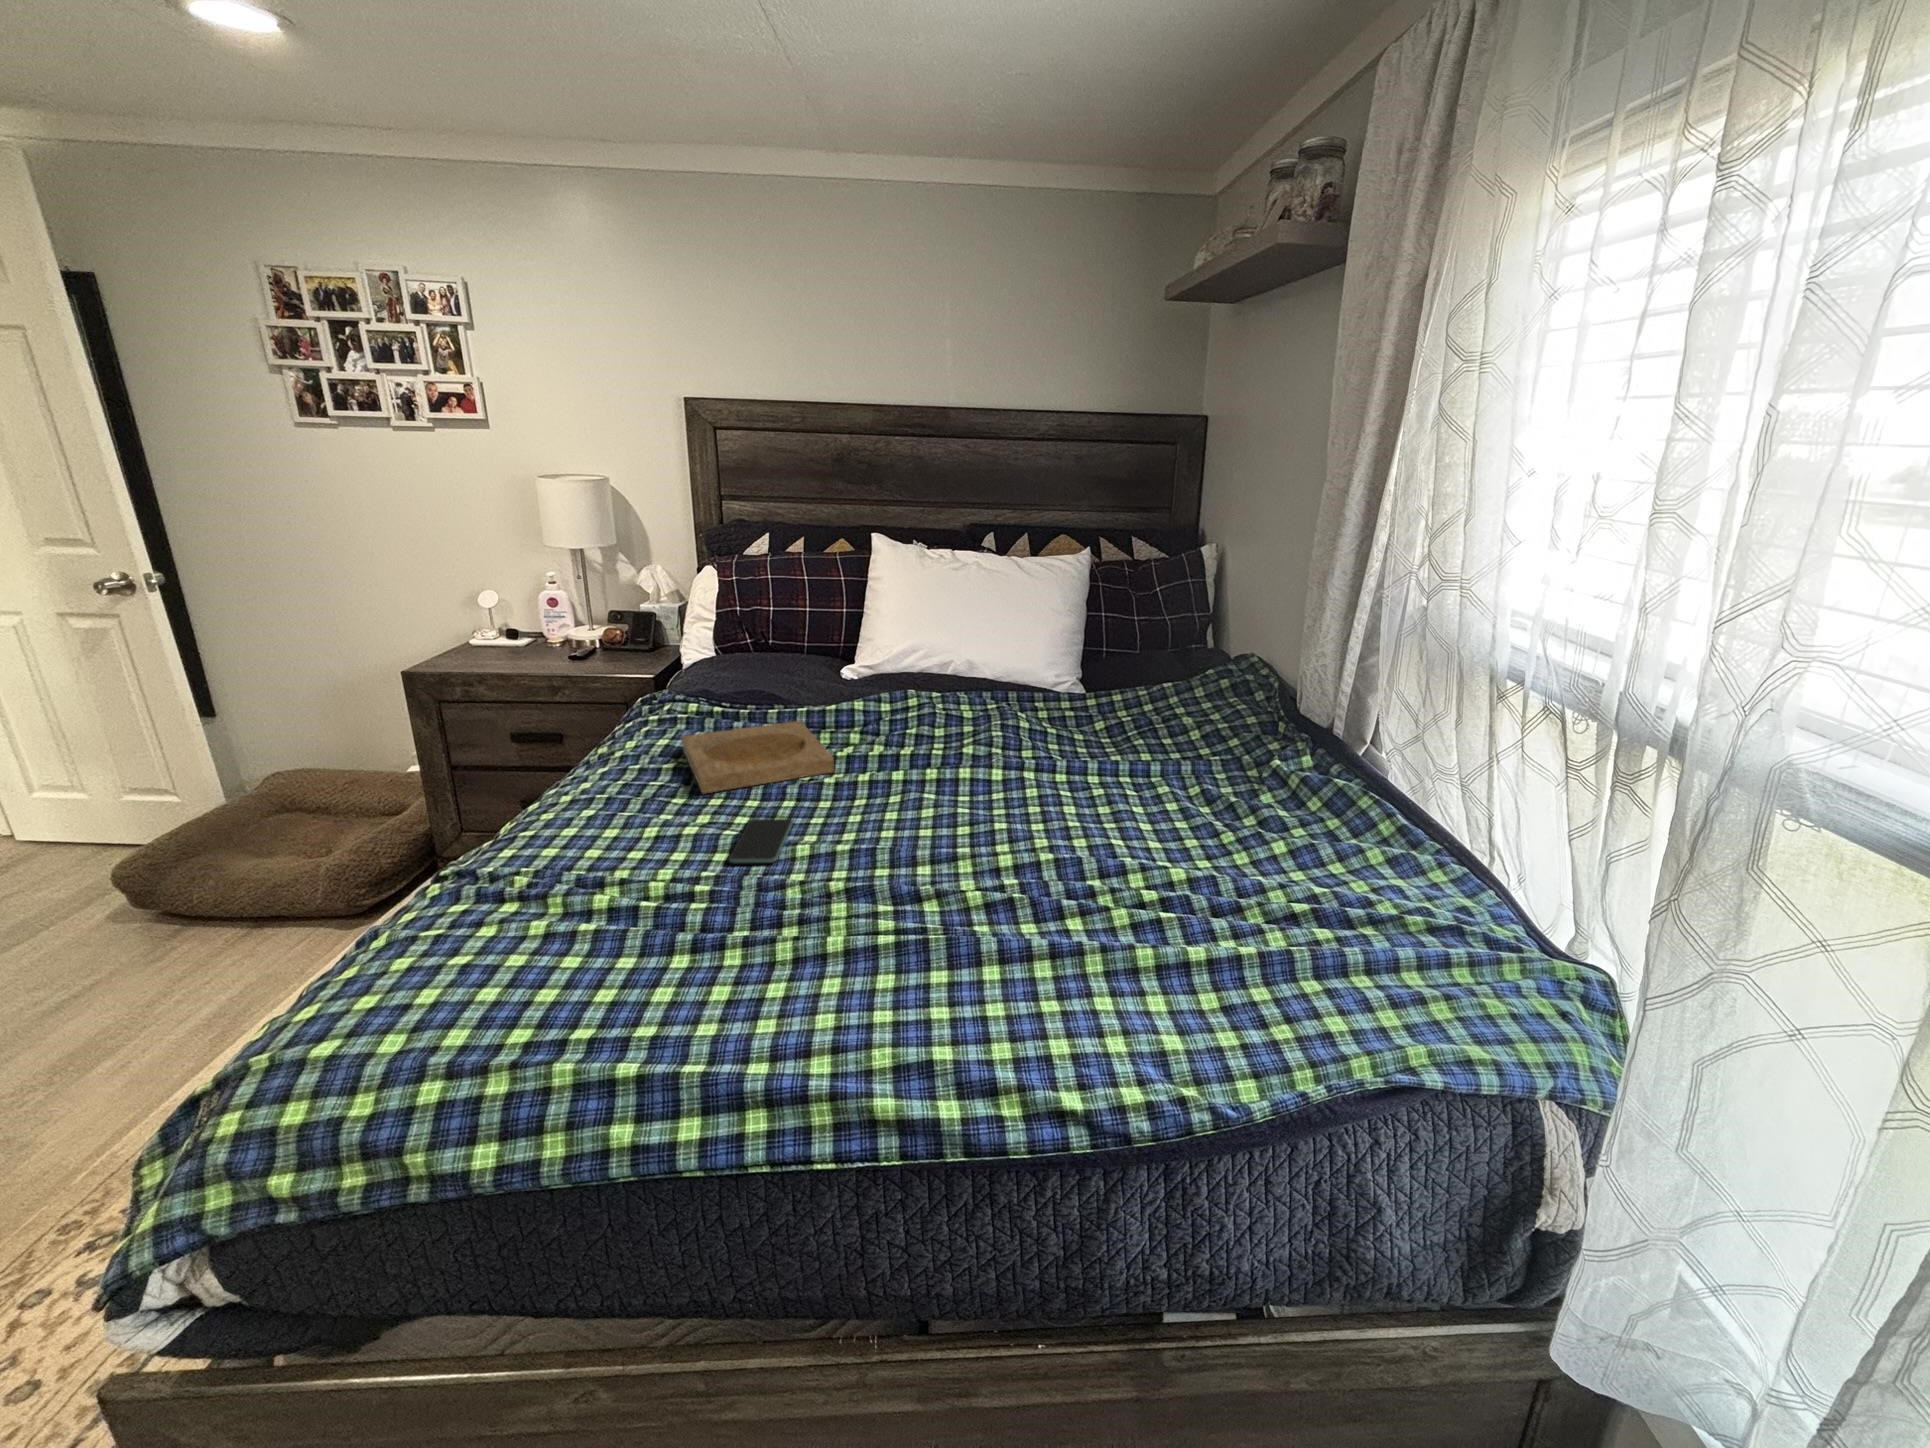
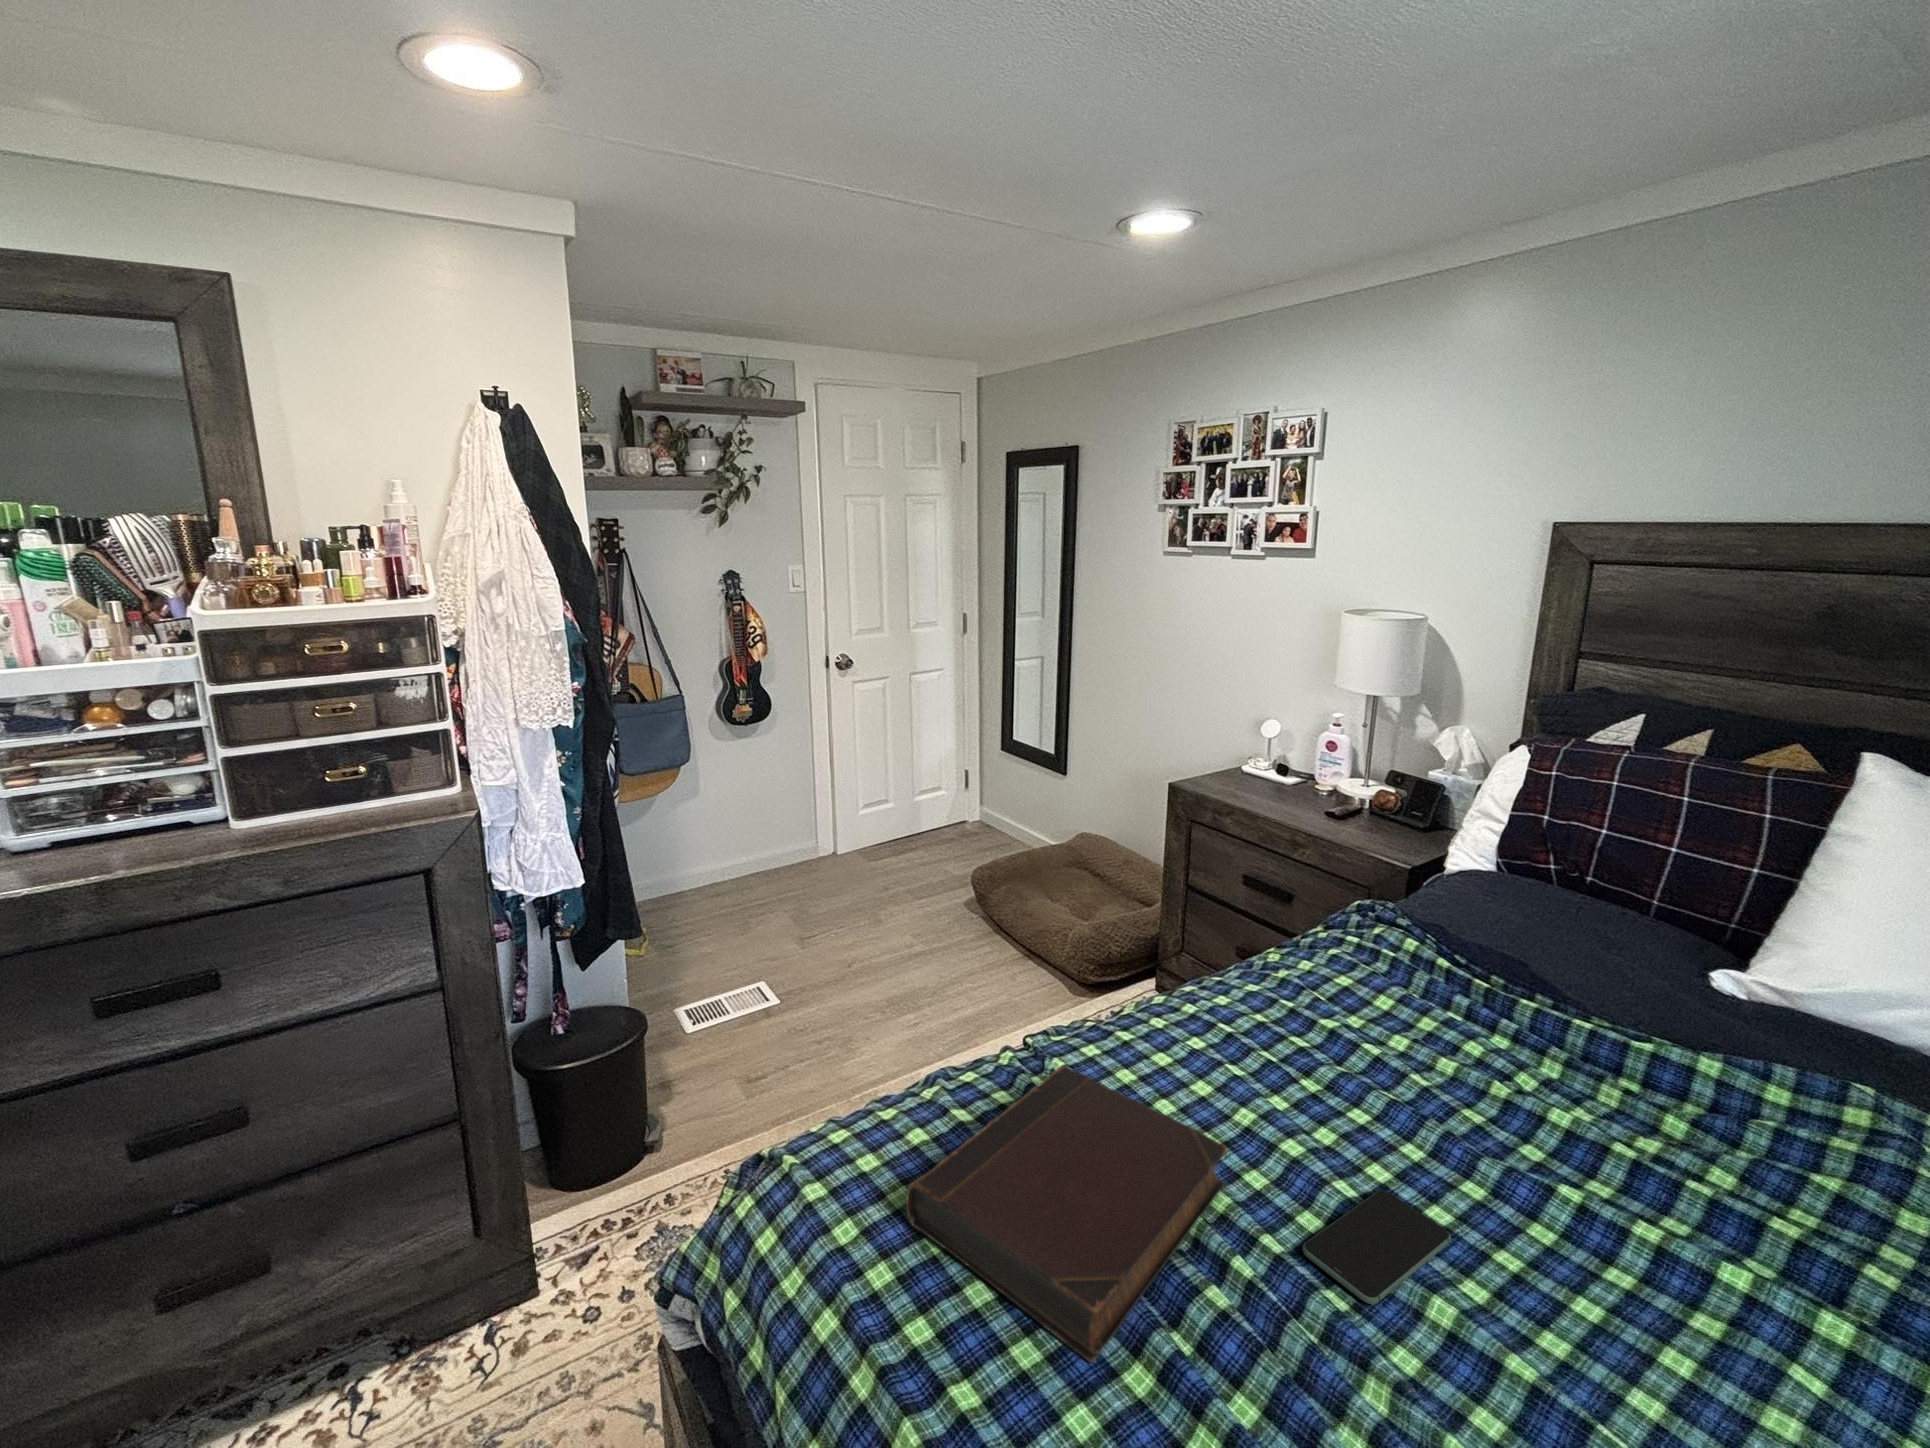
tray: present [682,721,834,793] -> none [1342,987,1595,1179]
book: none [450,835,667,995] -> present [906,1066,1227,1363]

